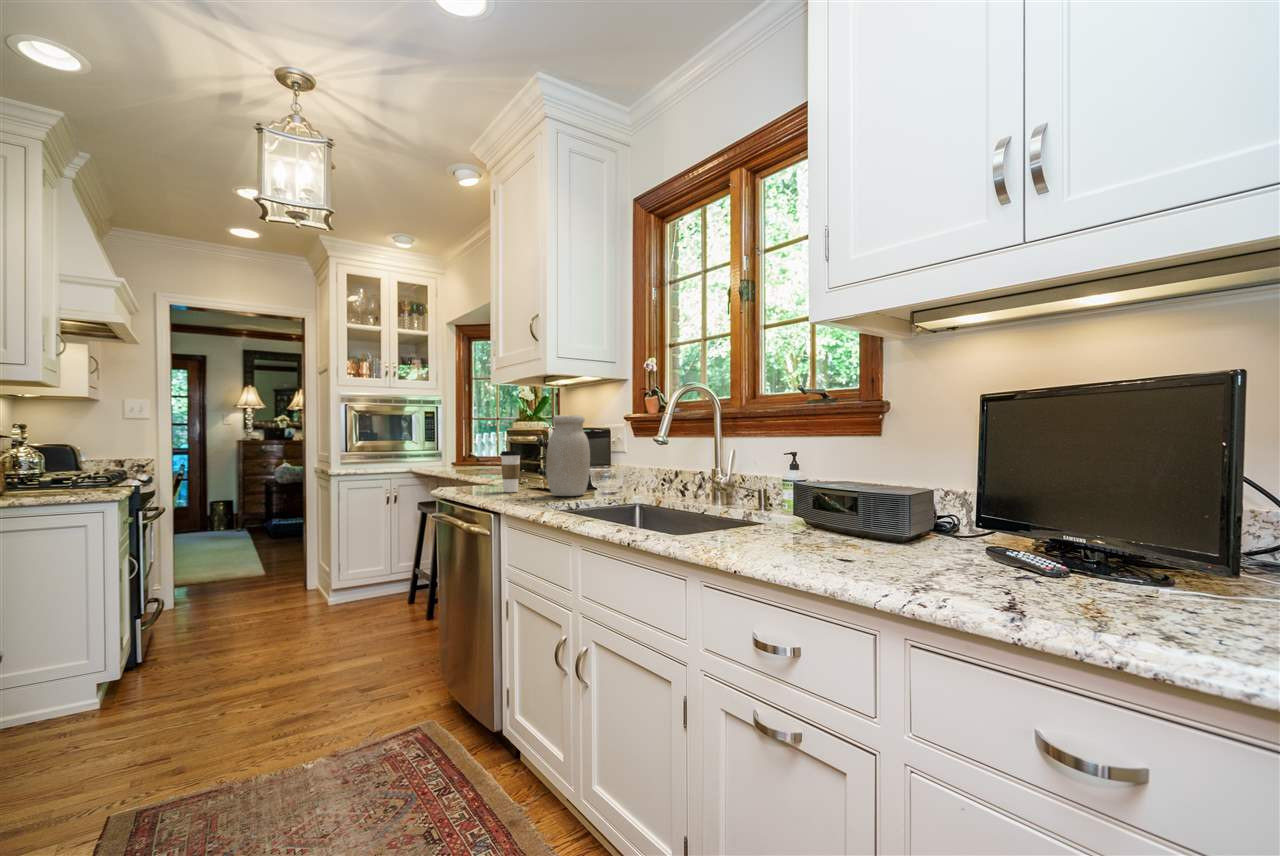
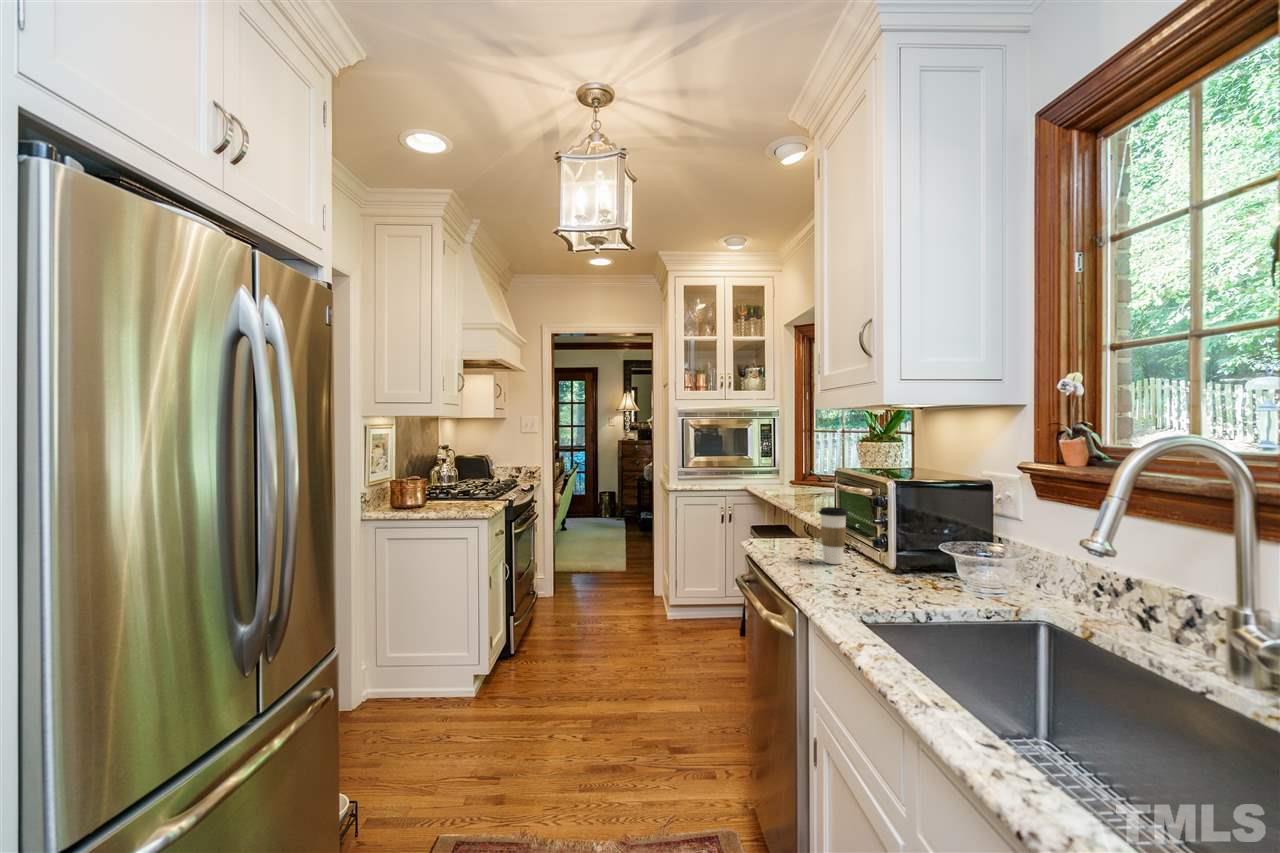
jar: present [546,415,590,496] -> none [880,469,951,591]

